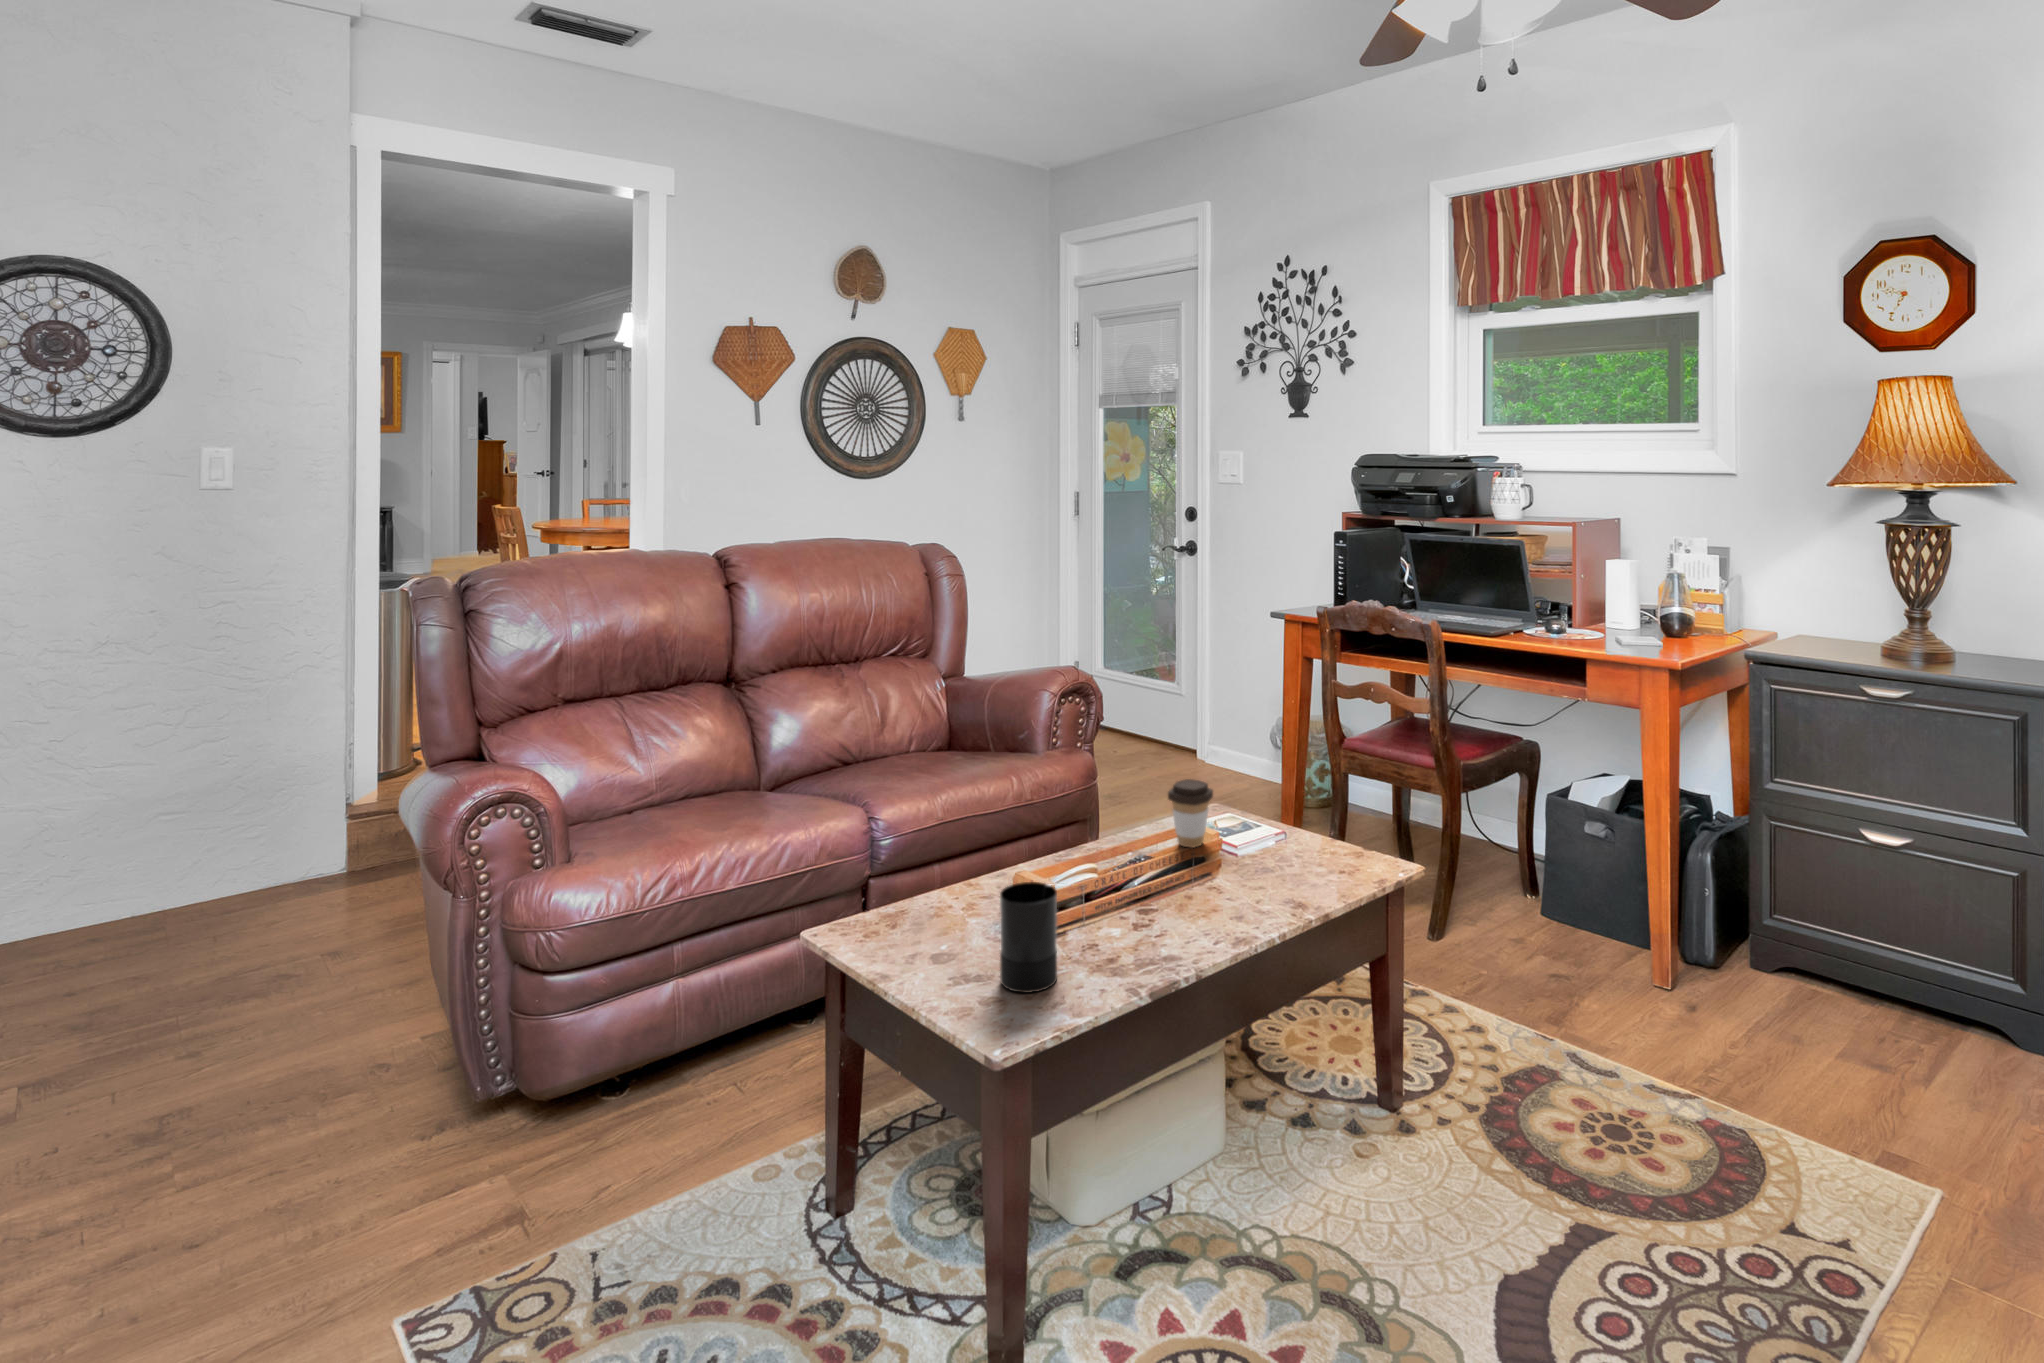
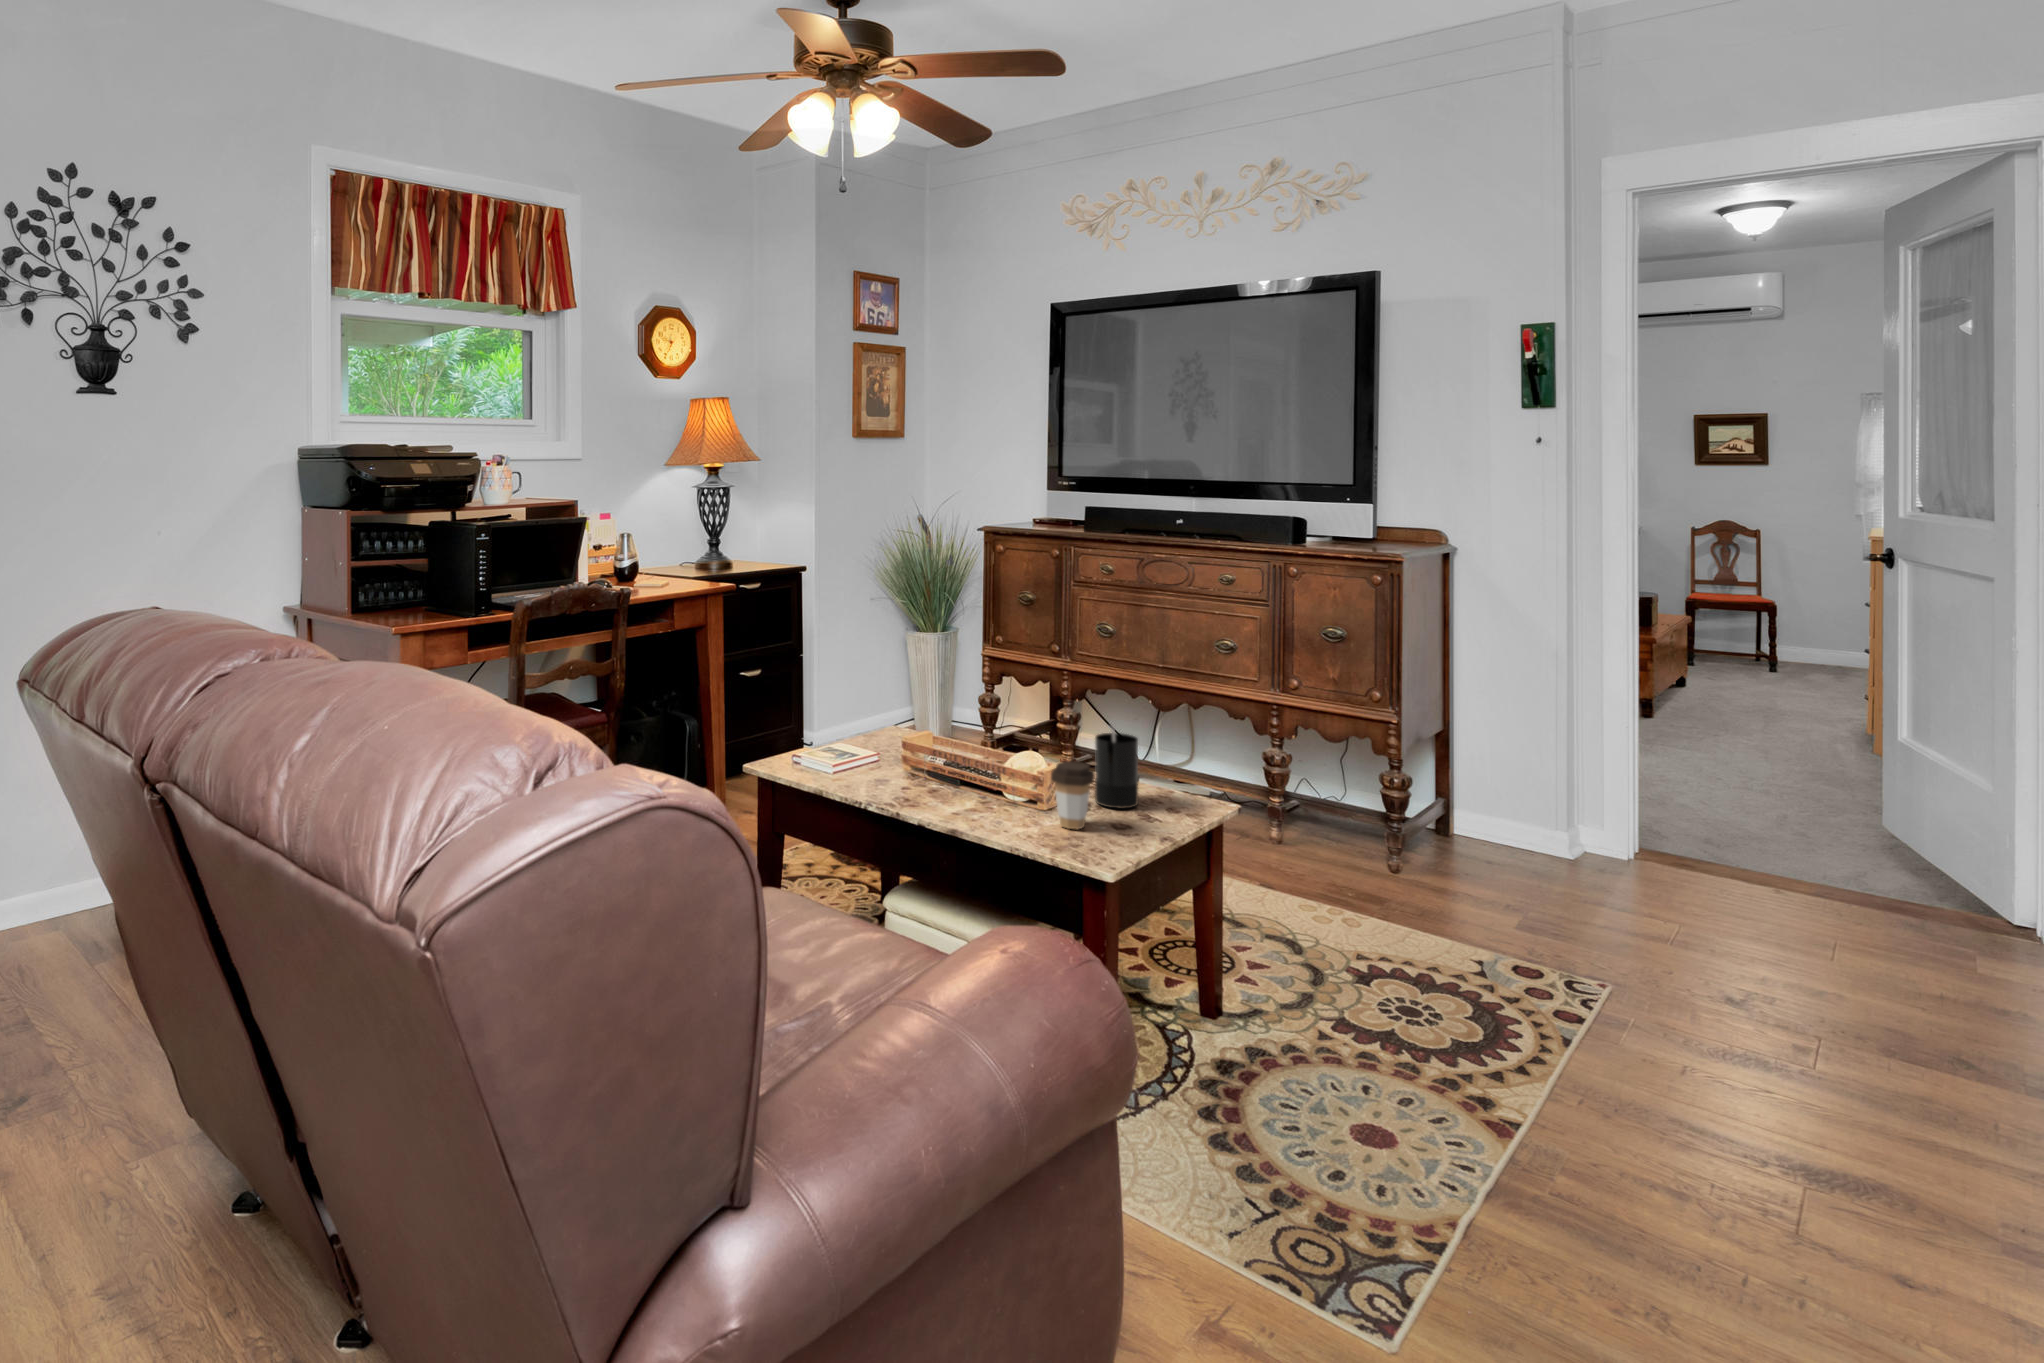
coffee cup: present [1168,779,1213,848] -> present [1051,761,1094,829]

